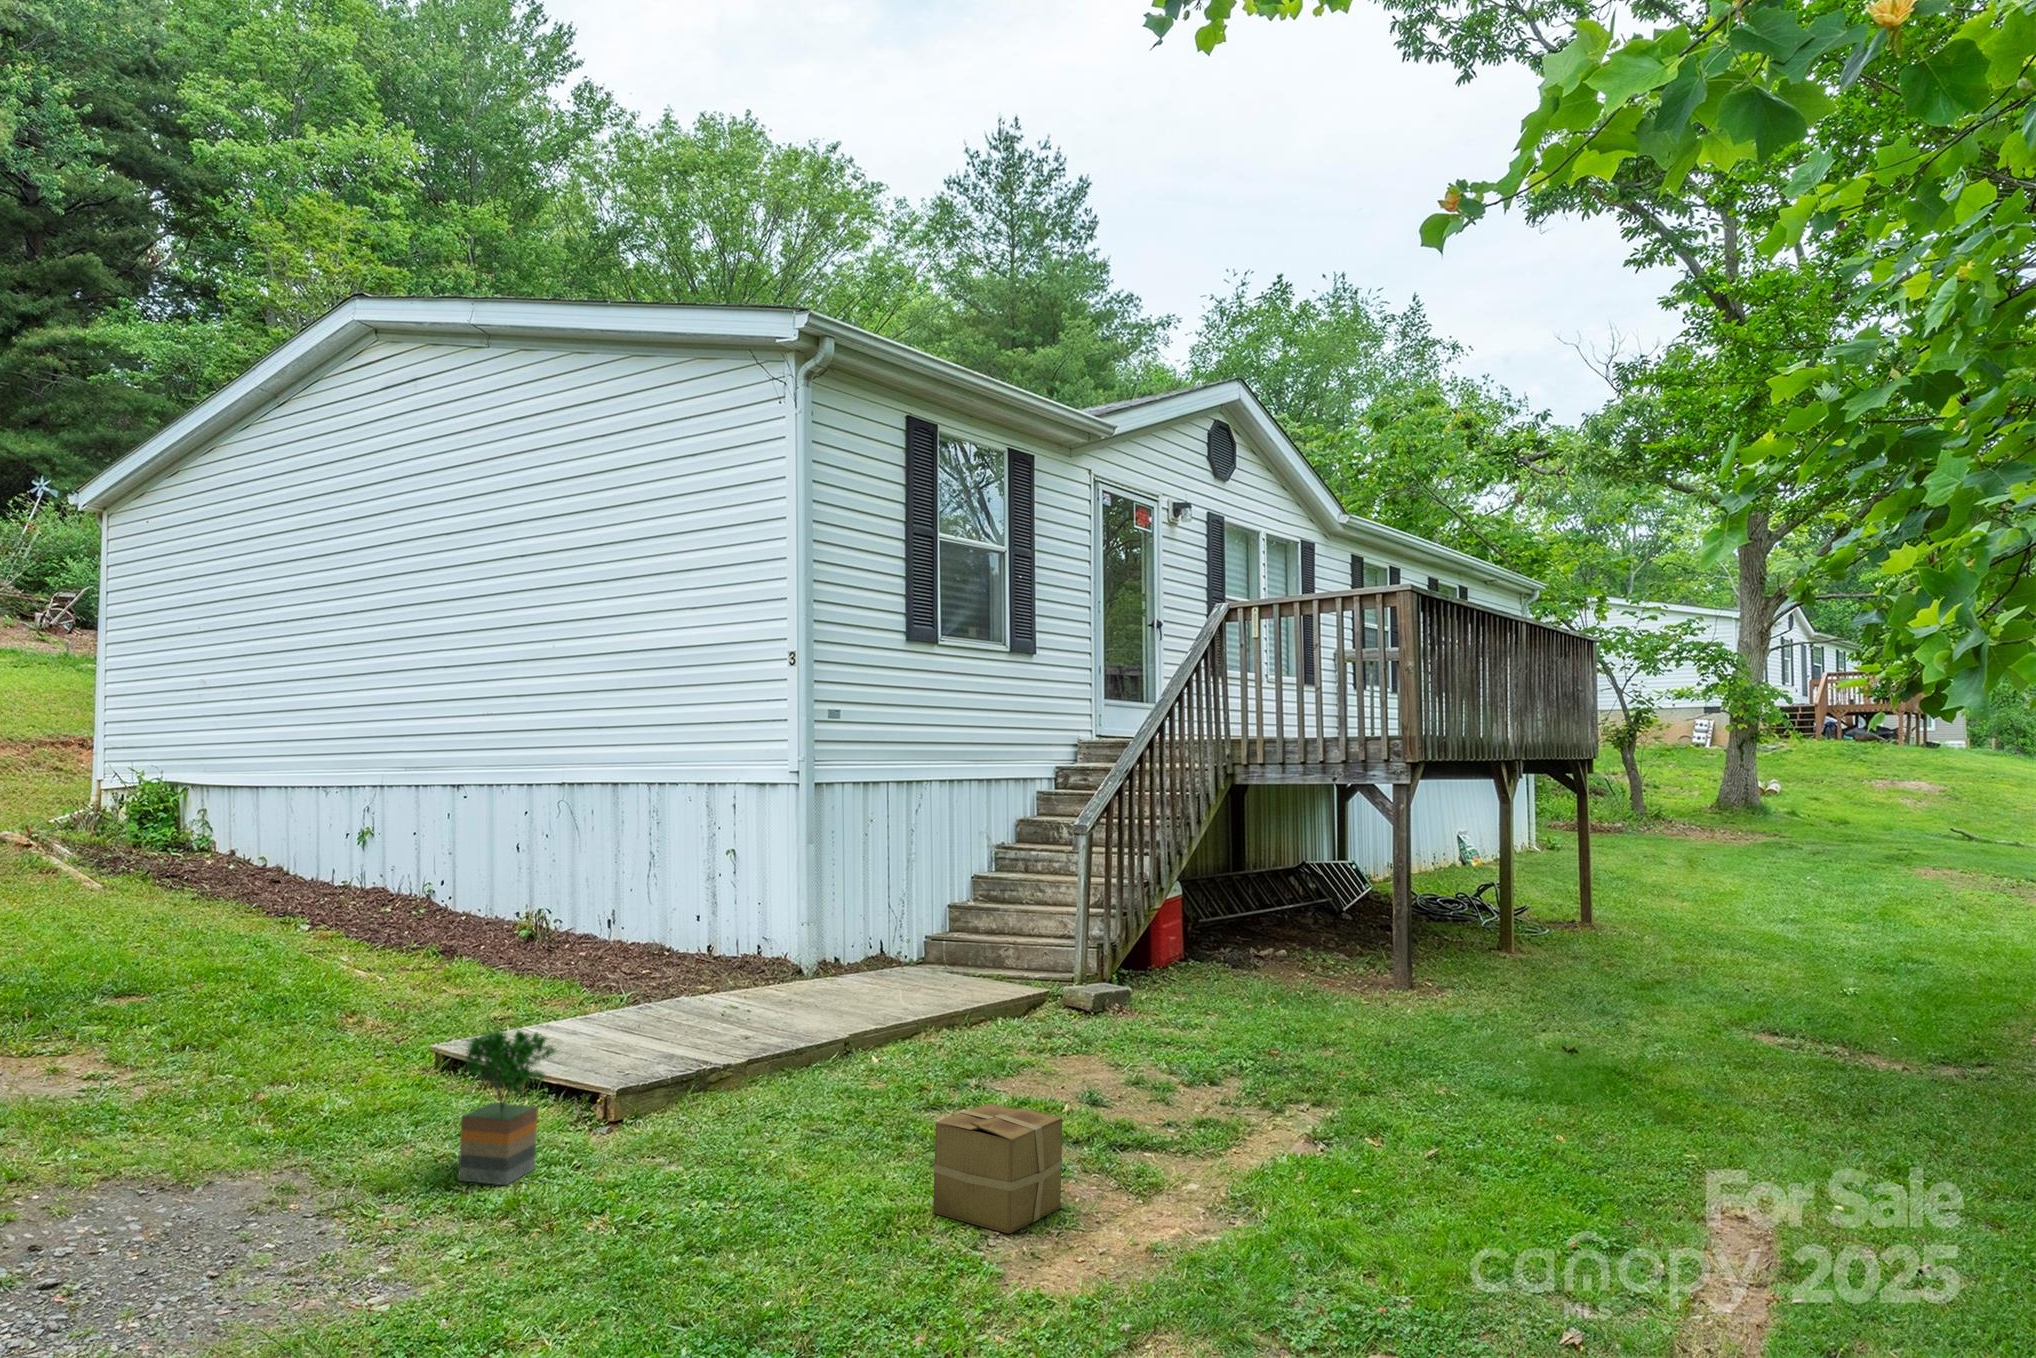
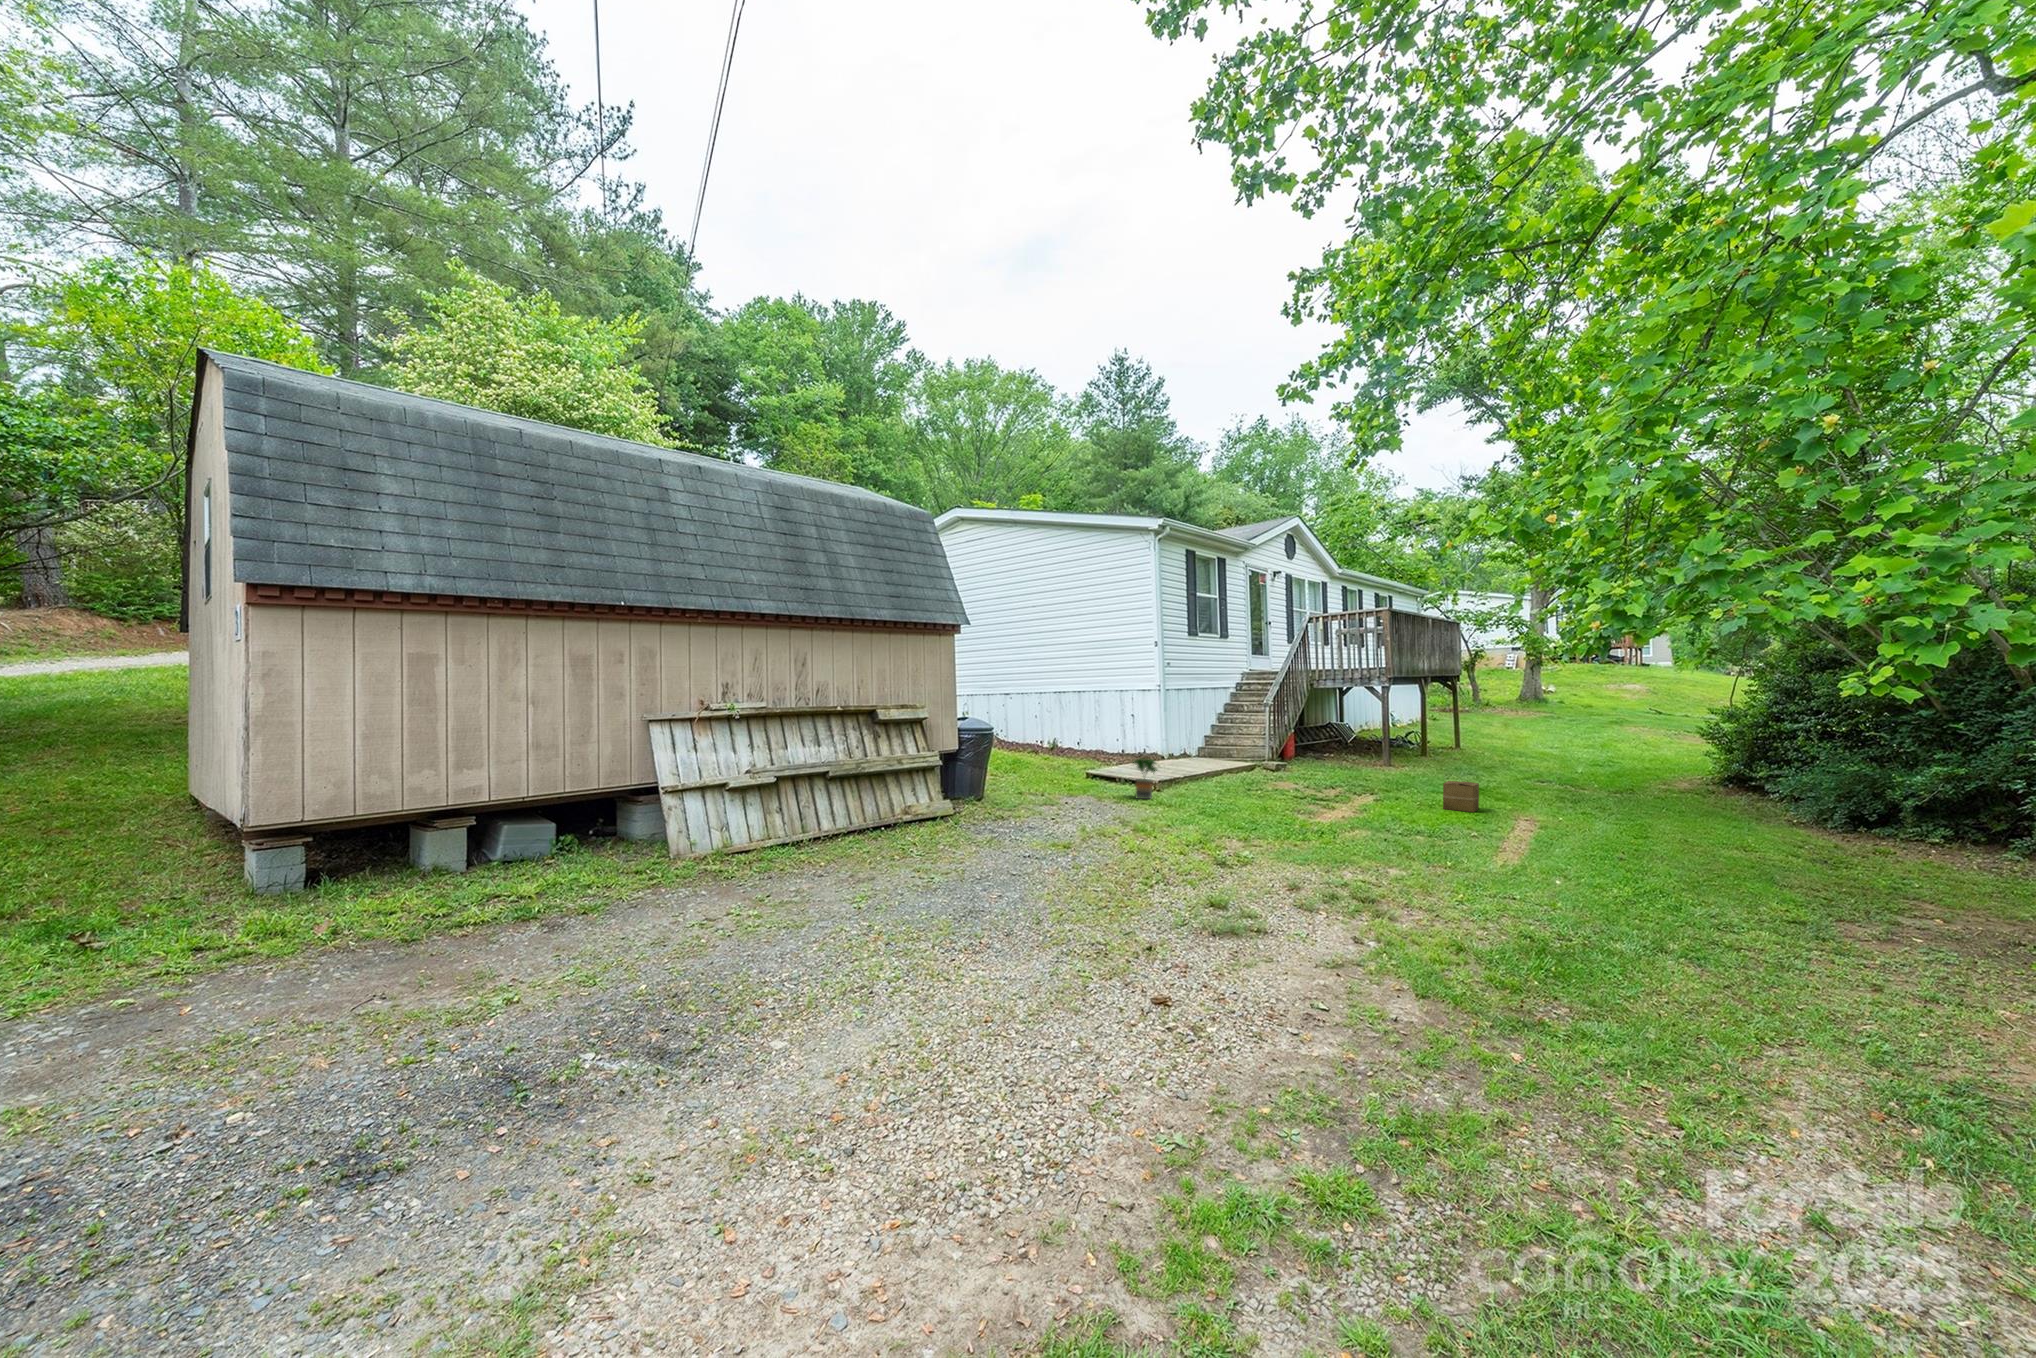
cardboard box: present [933,1103,1062,1233] -> present [1443,781,1479,812]

